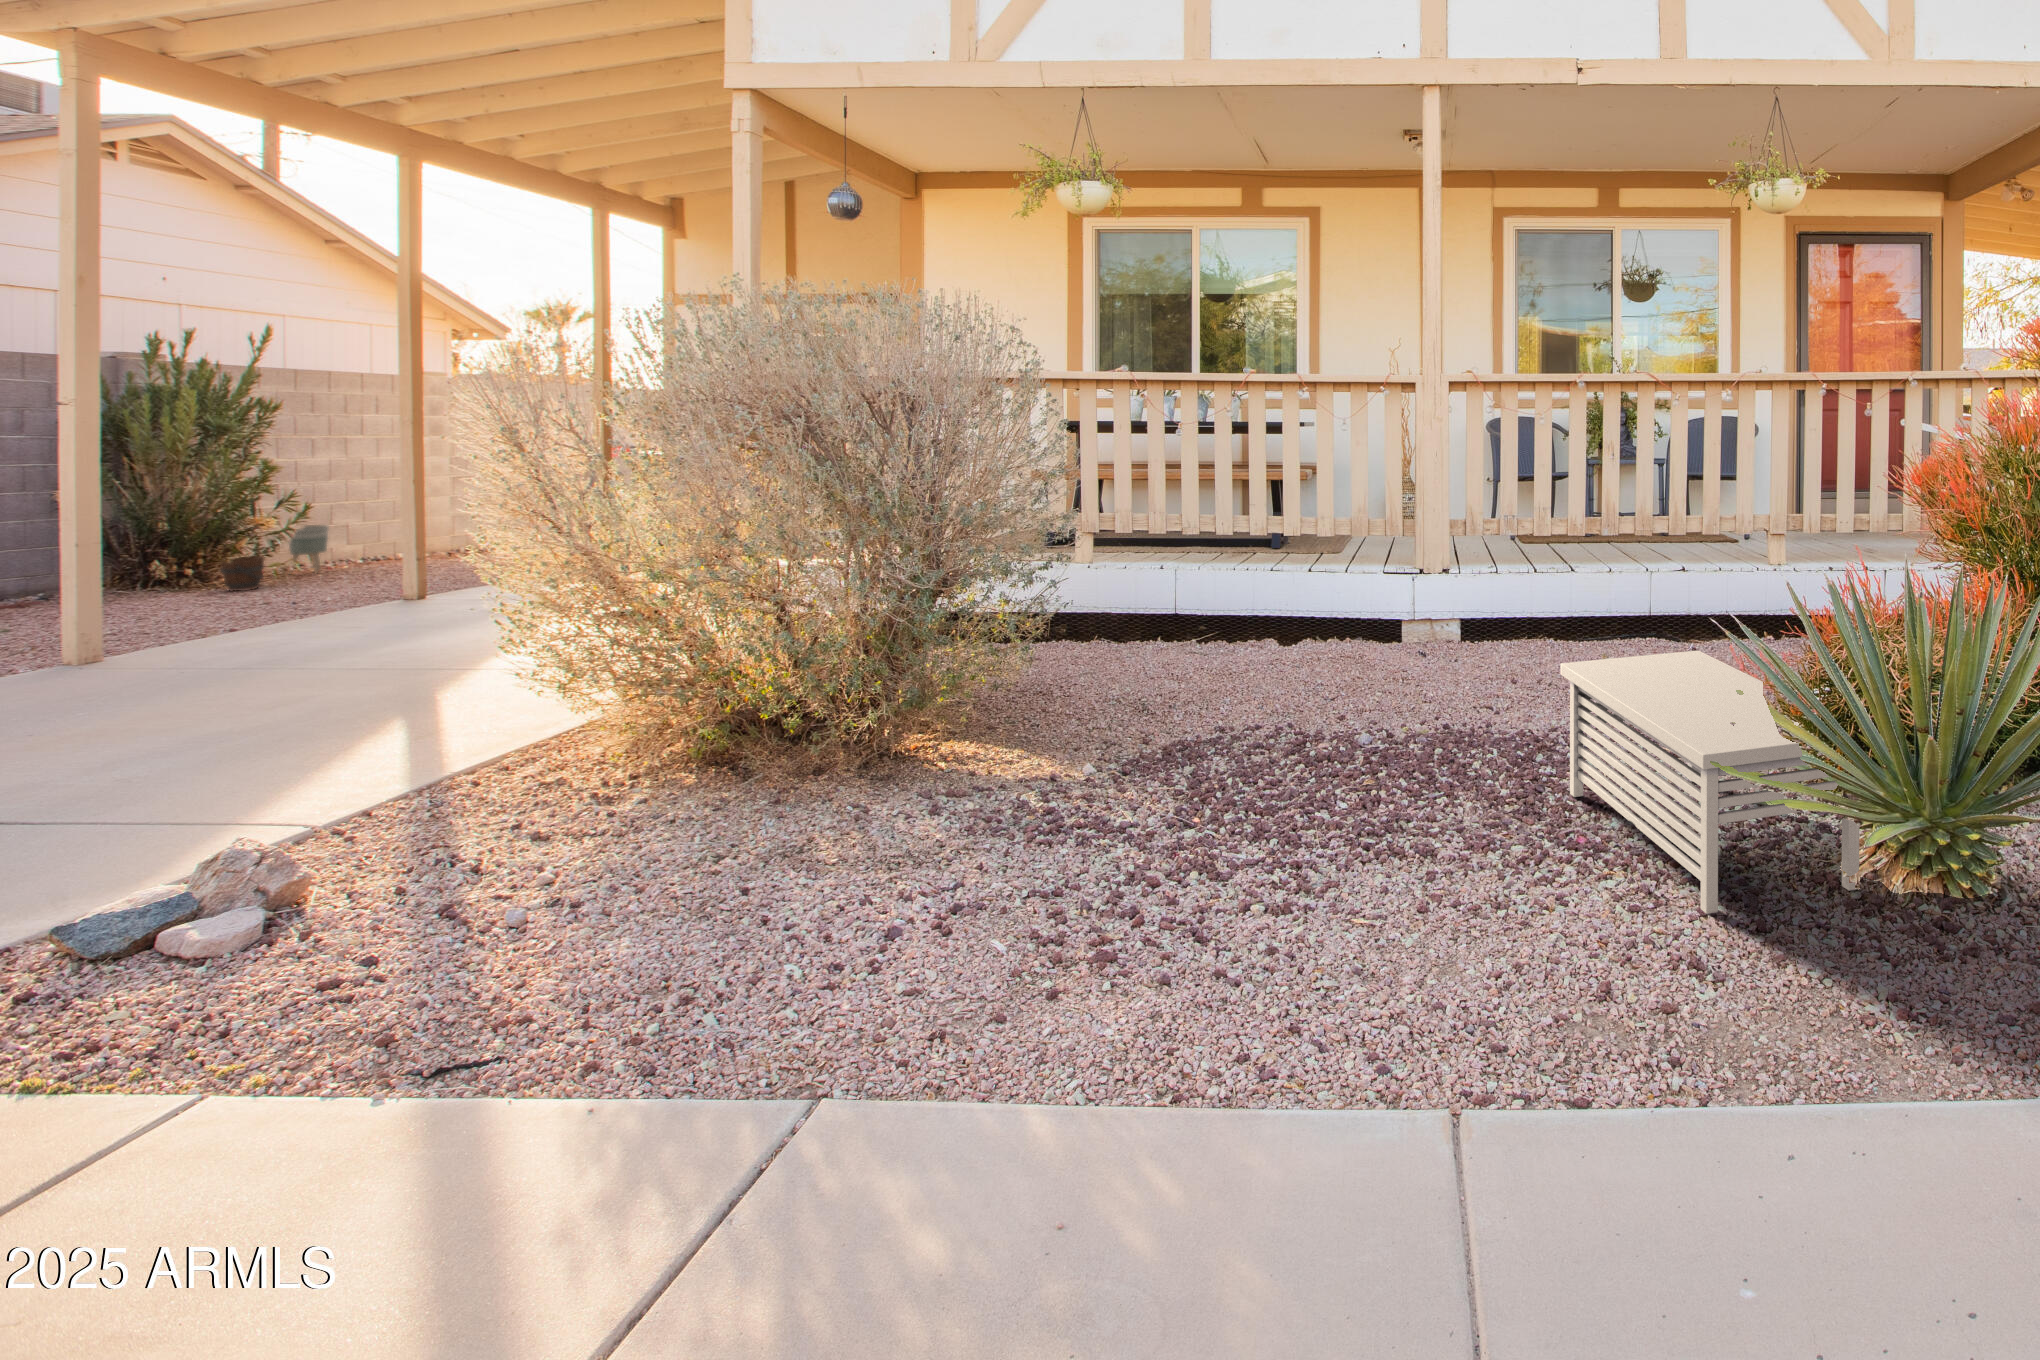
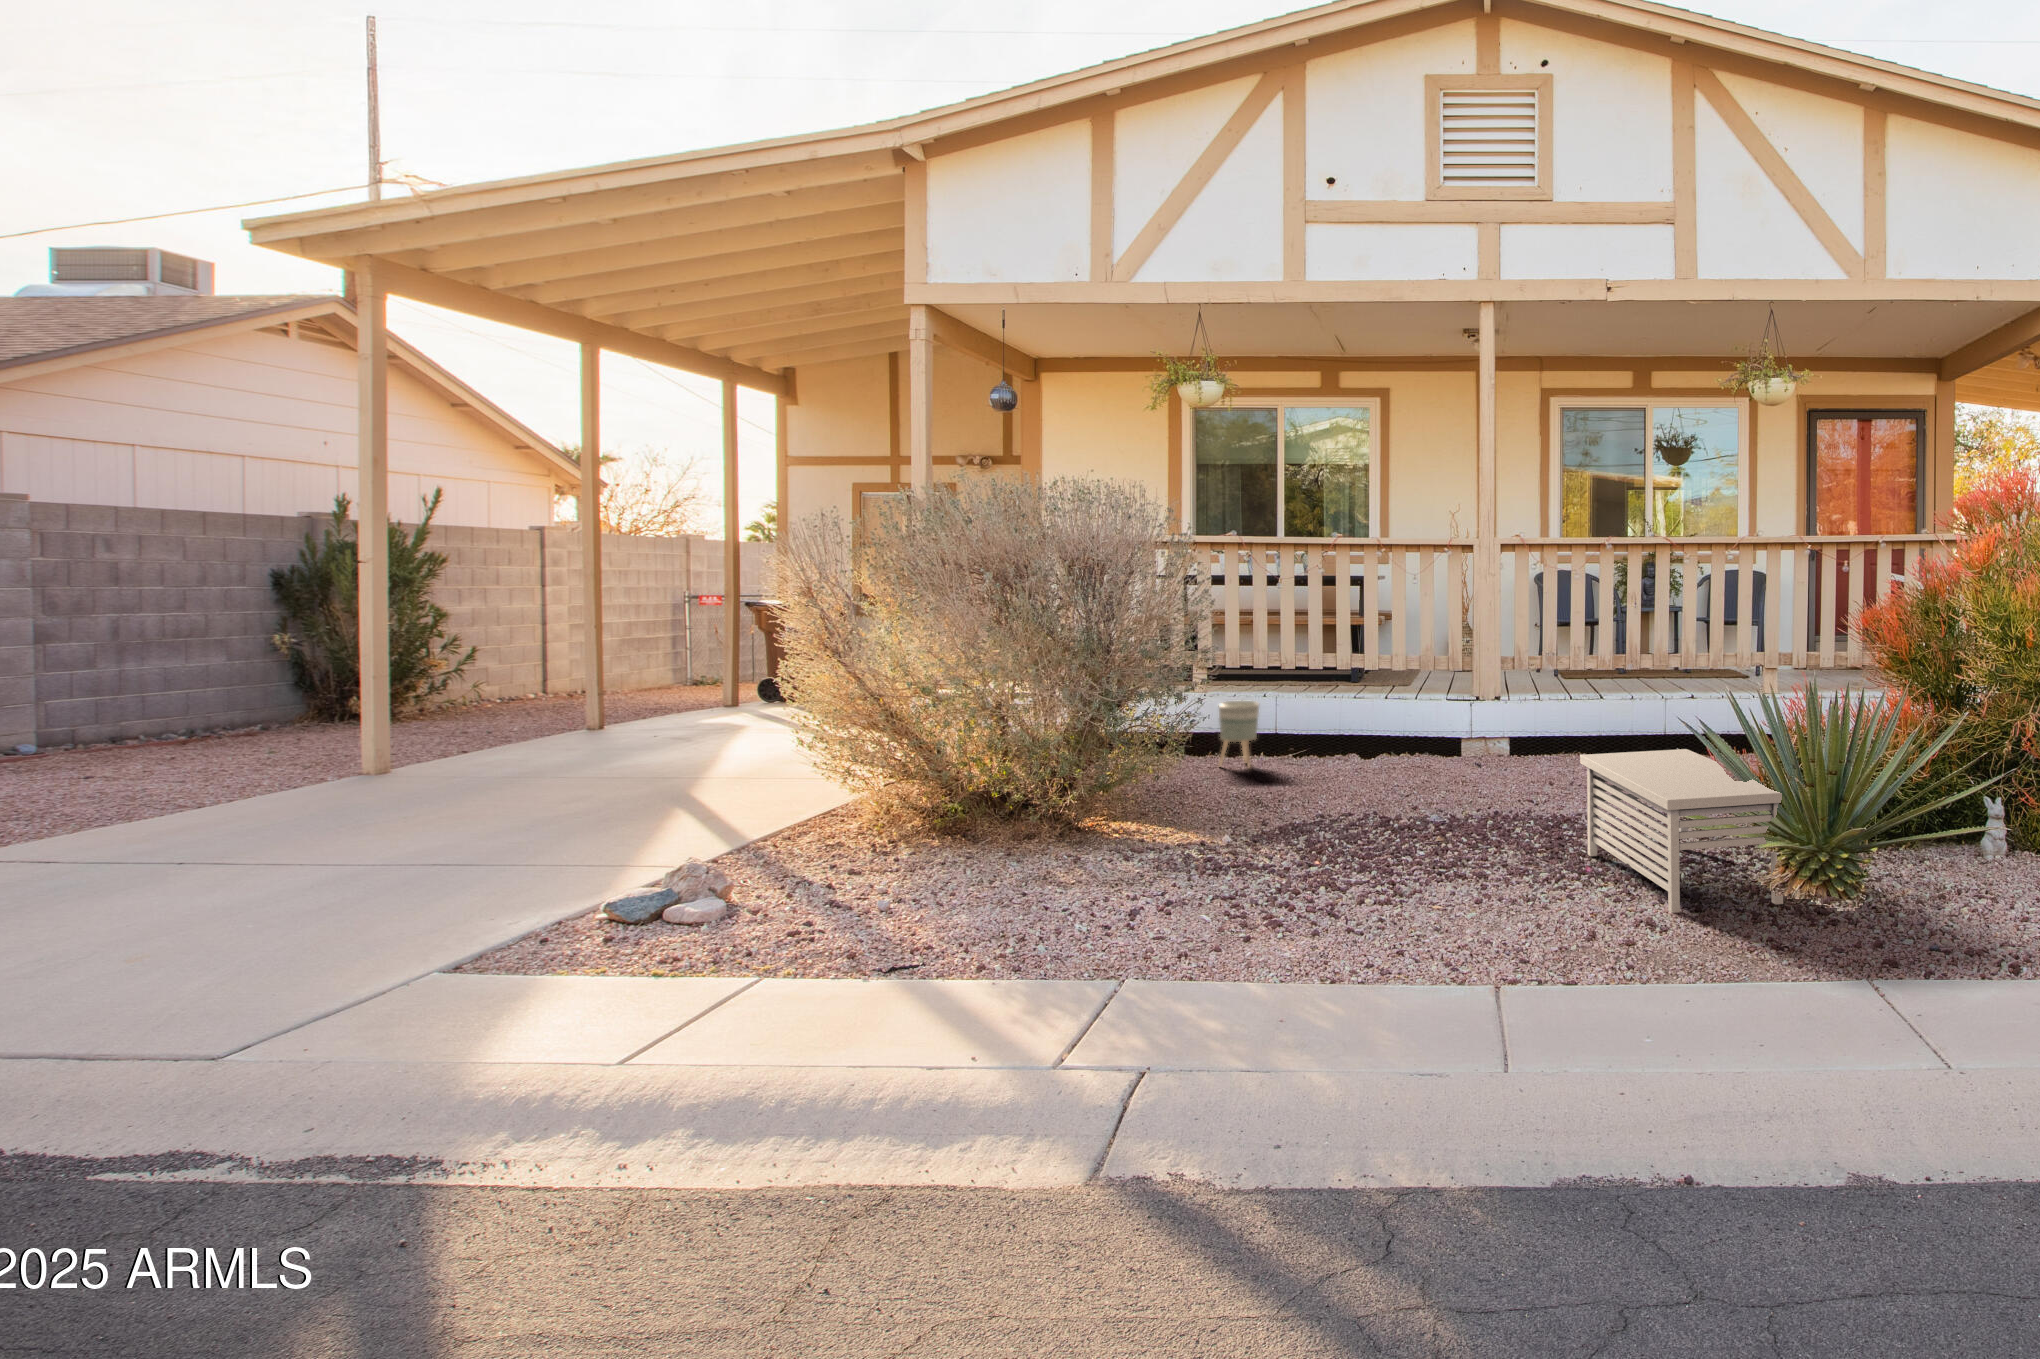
planter: present [289,525,328,574] -> present [1218,700,1259,767]
bucket: present [220,556,265,591] -> none [414,693,450,724]

